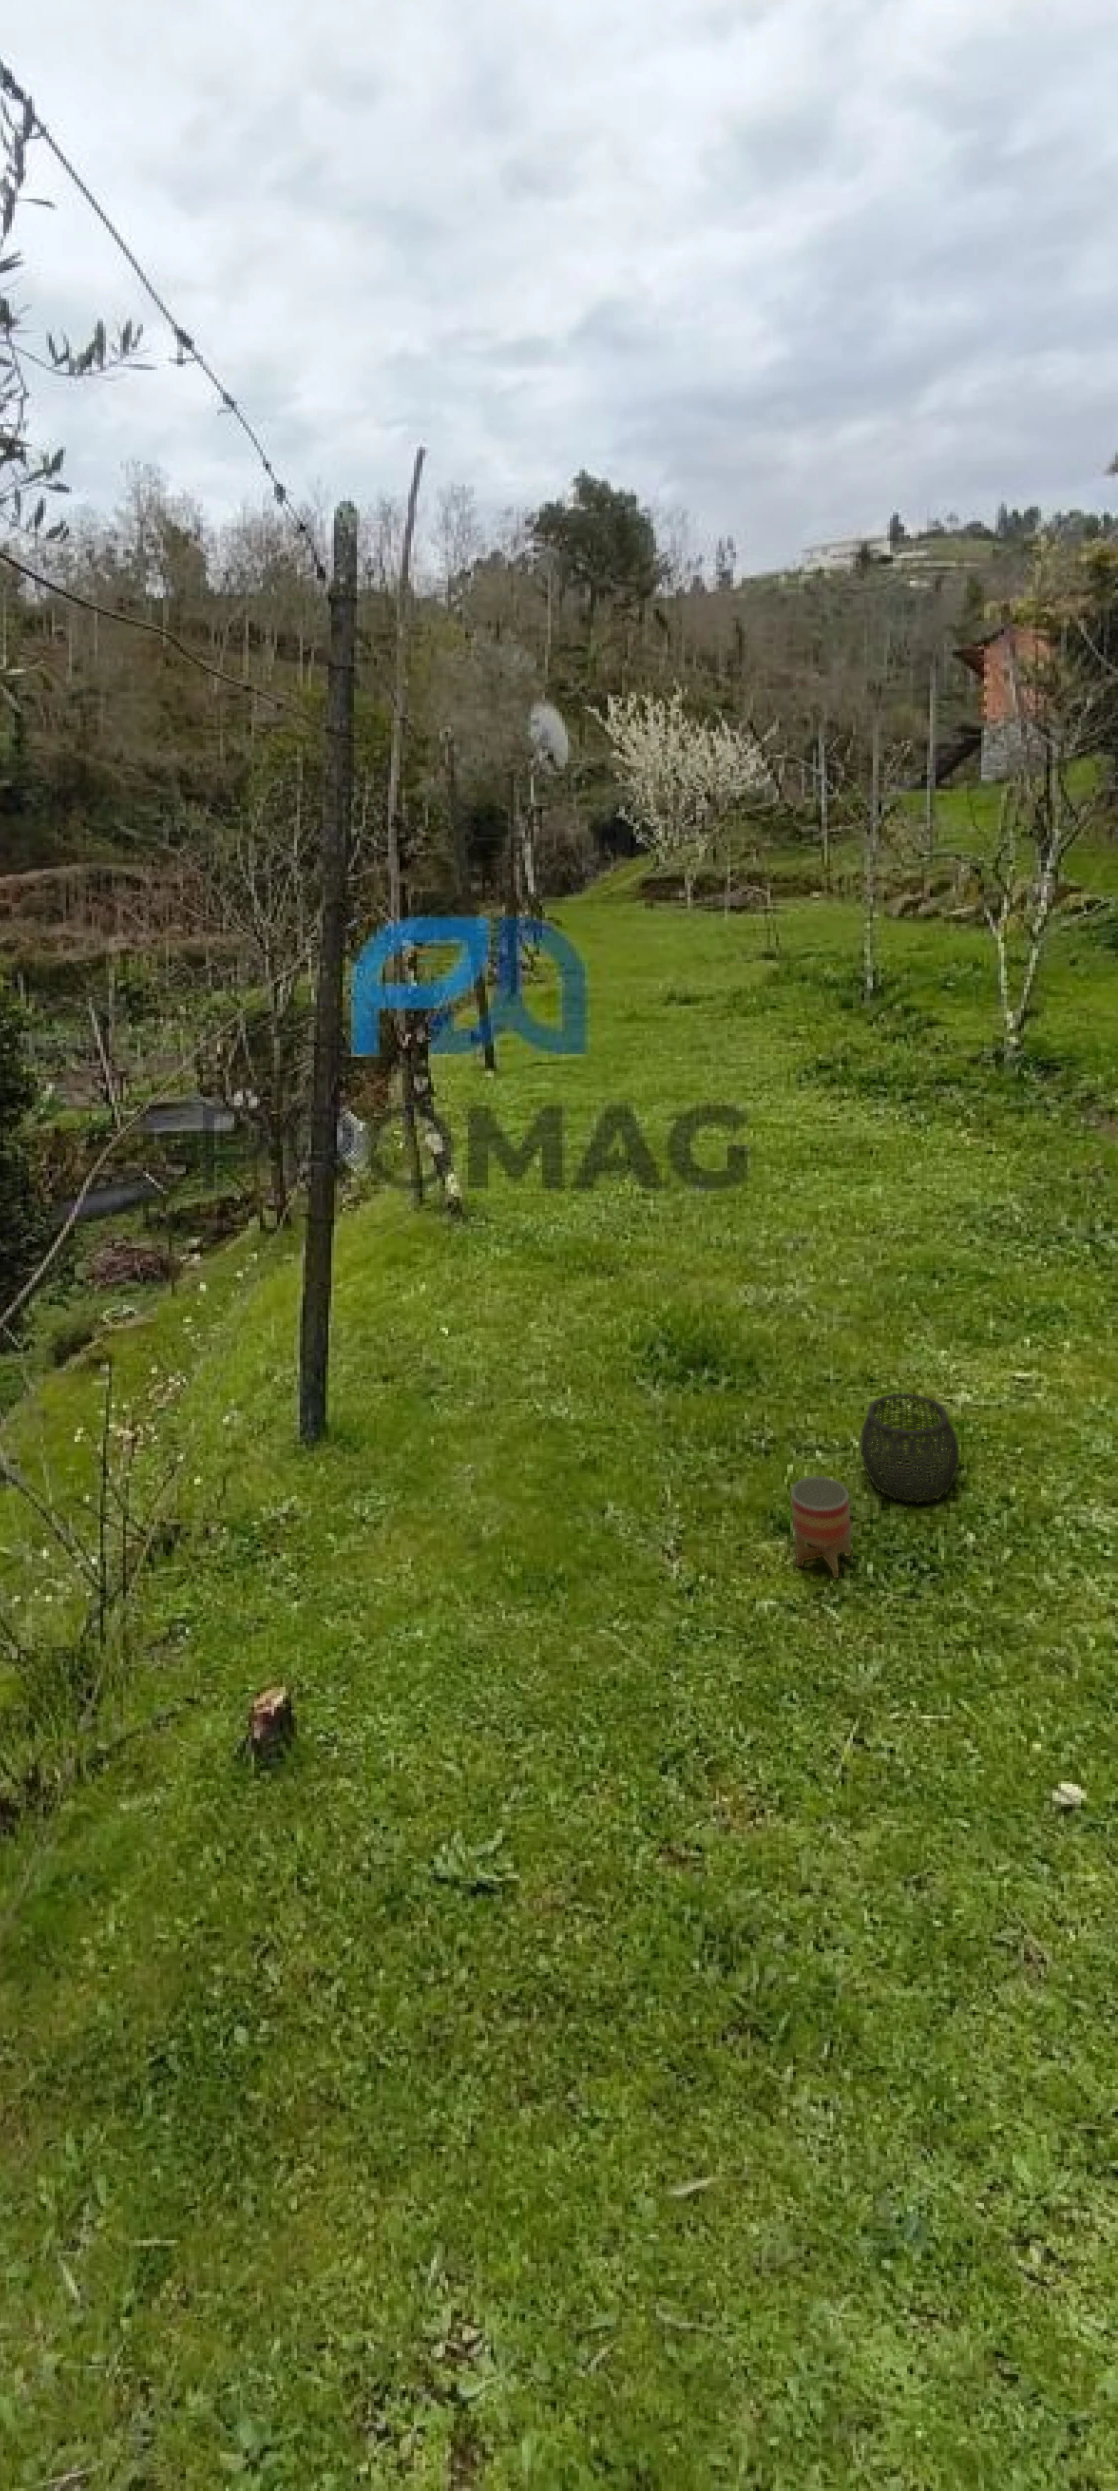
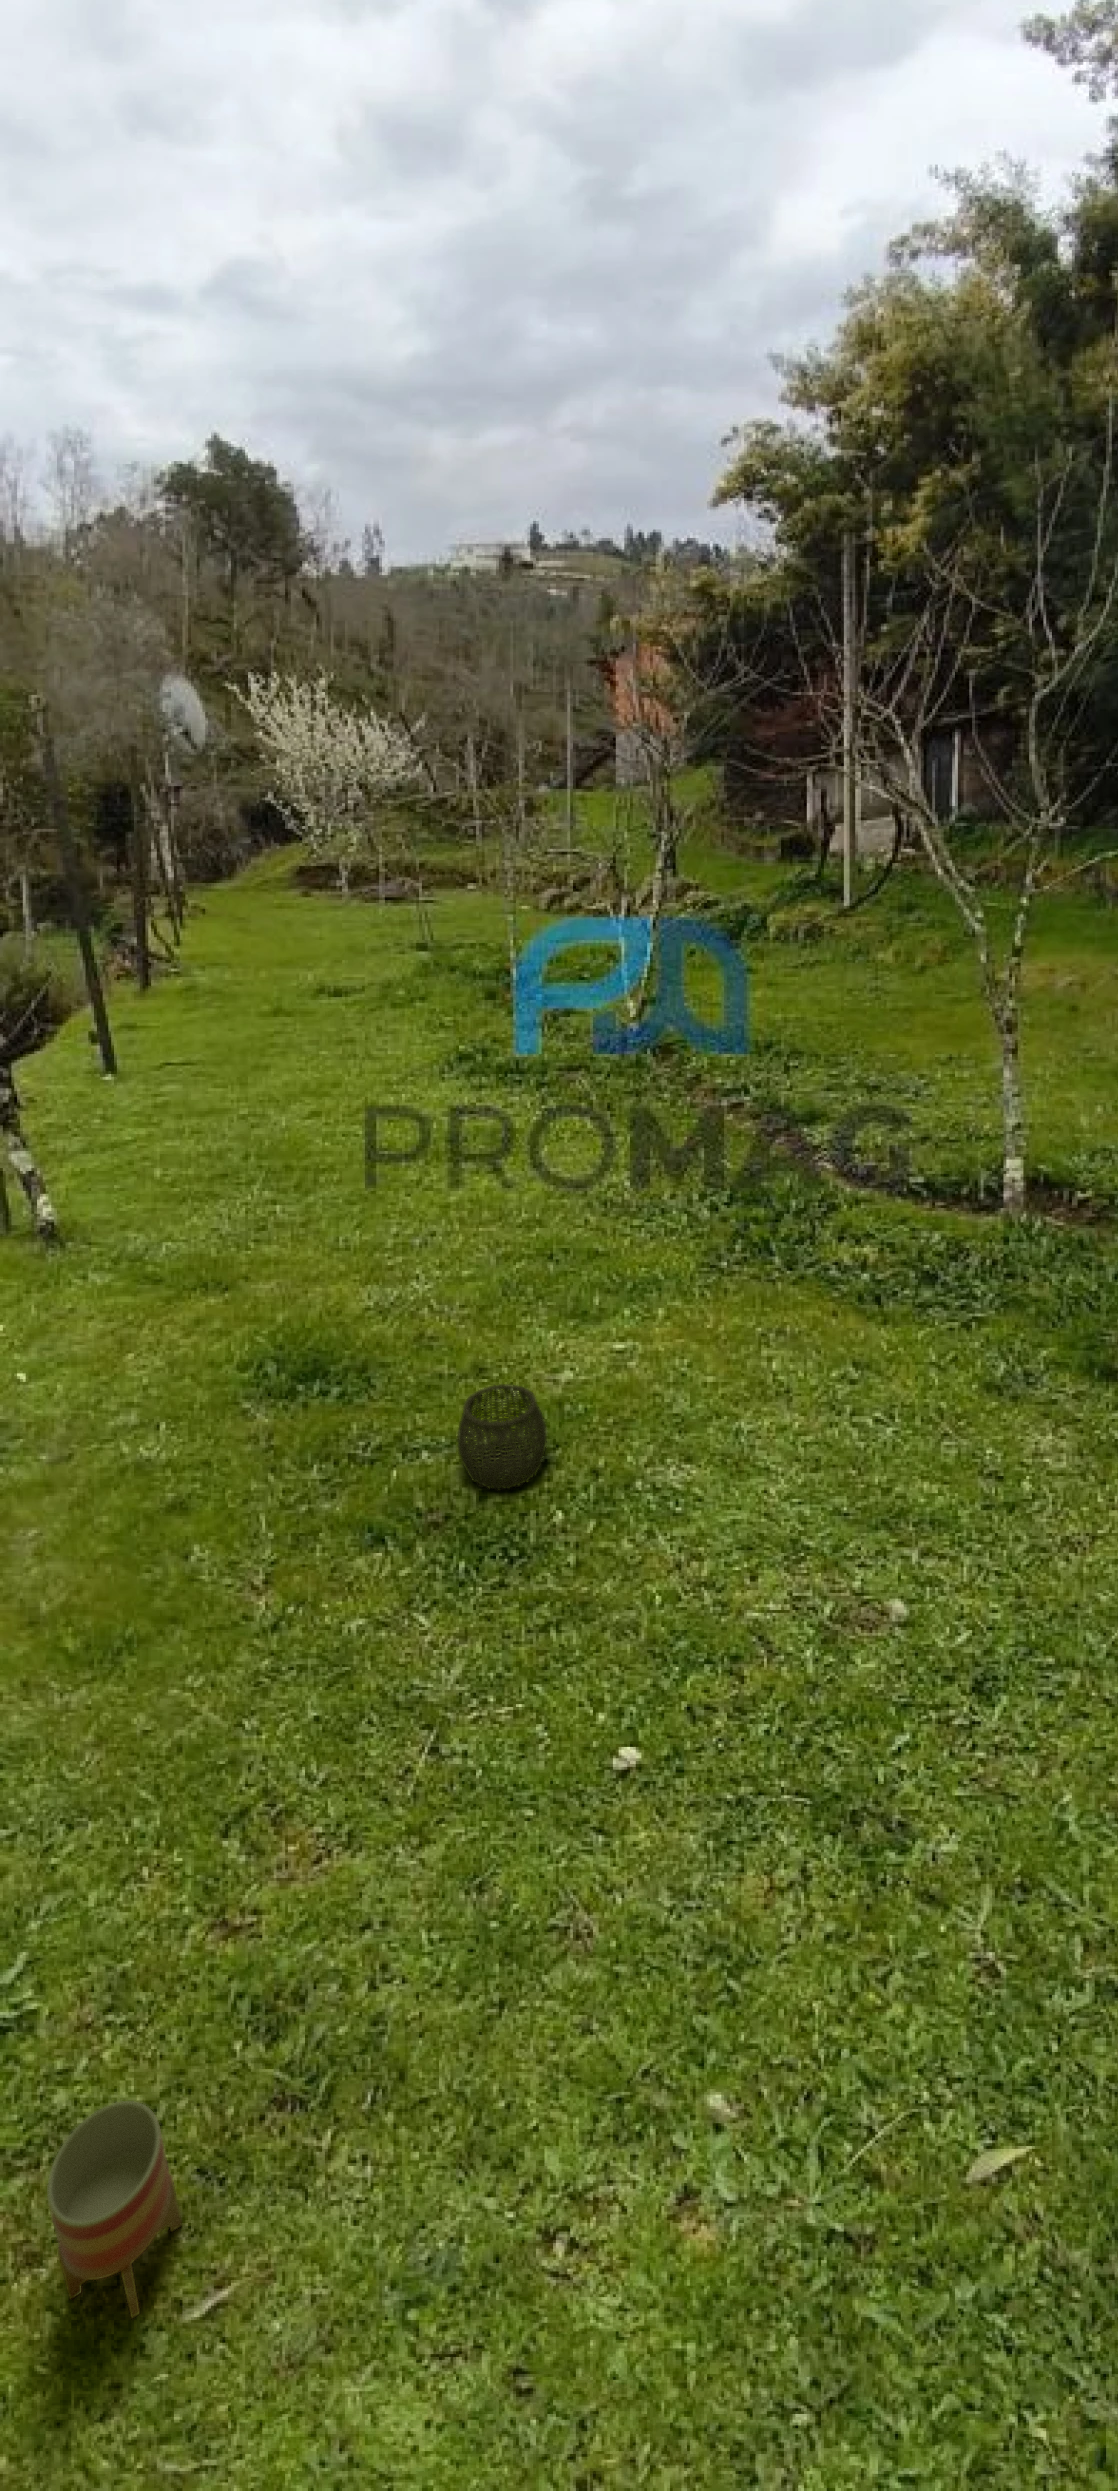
planter: present [791,1477,851,1579] -> present [47,2101,182,2318]

